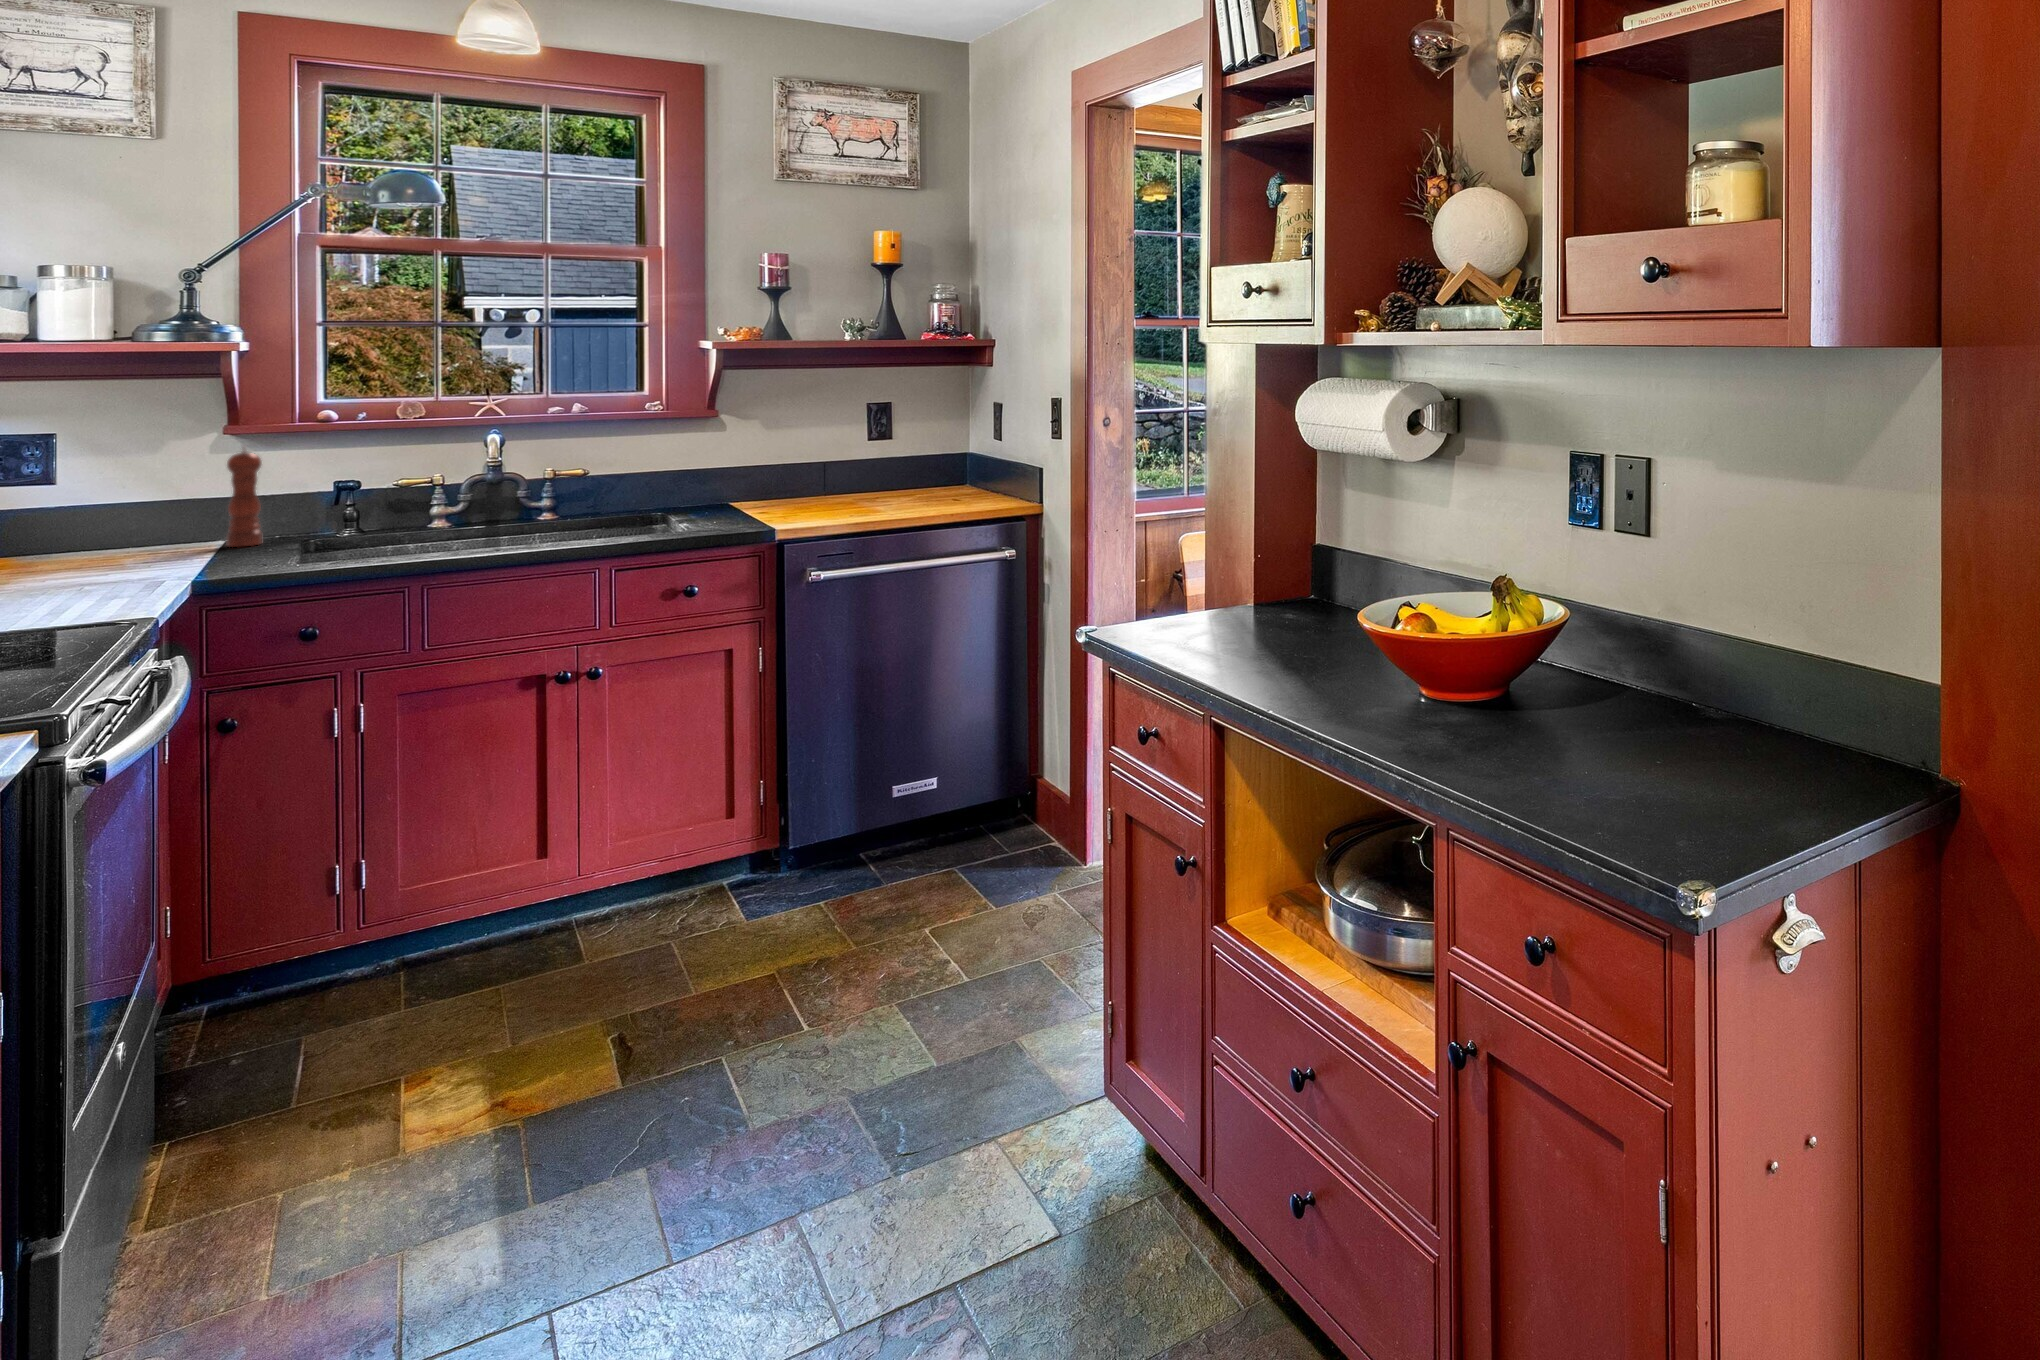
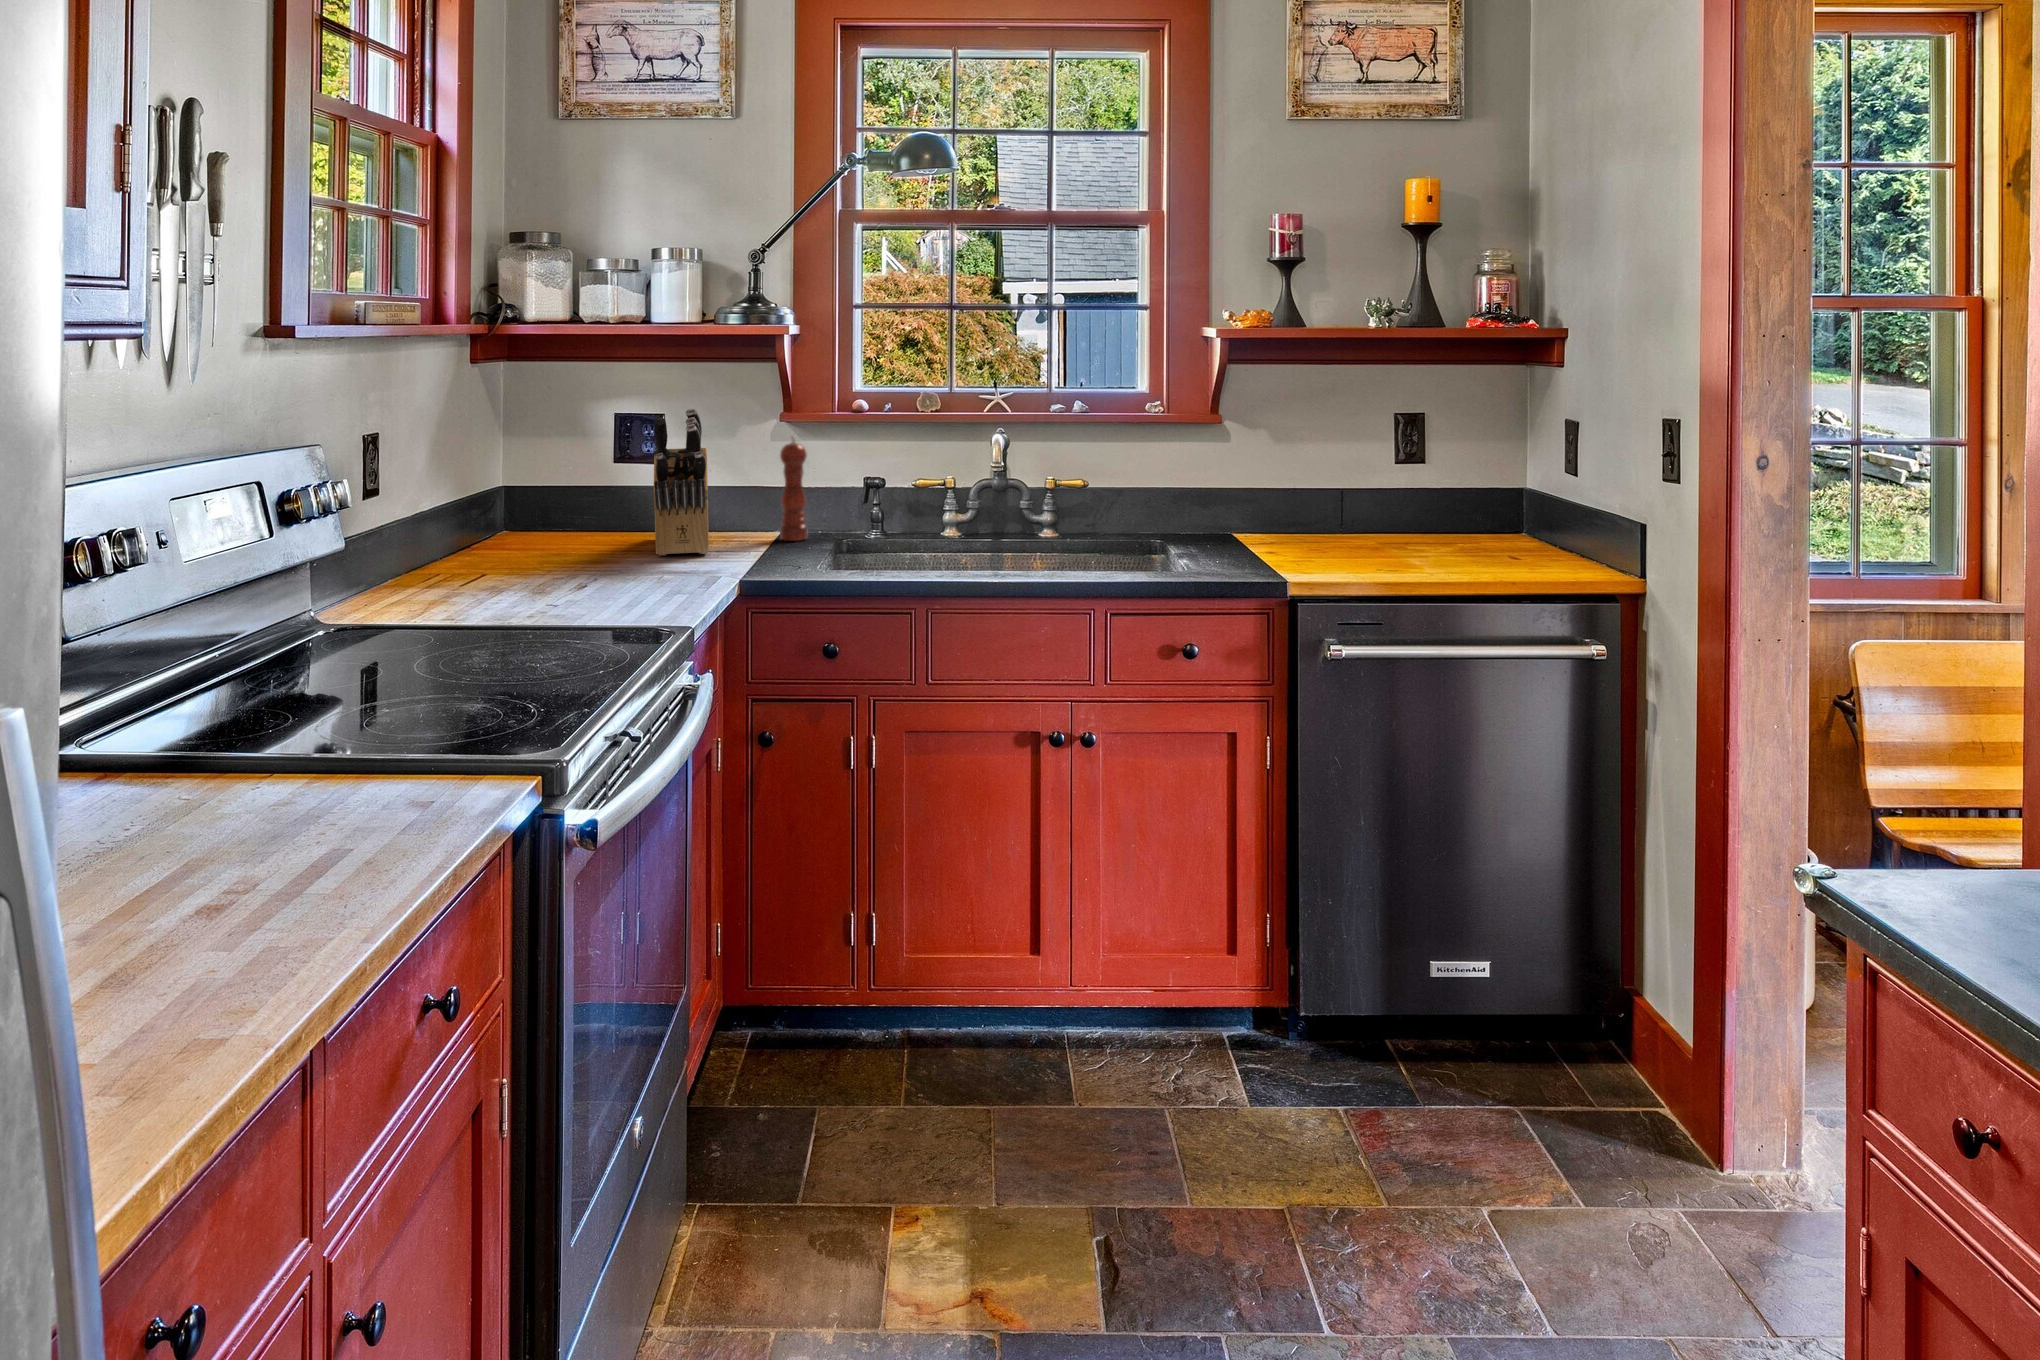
knife block: none [52,420,148,570] -> present [654,408,709,556]

